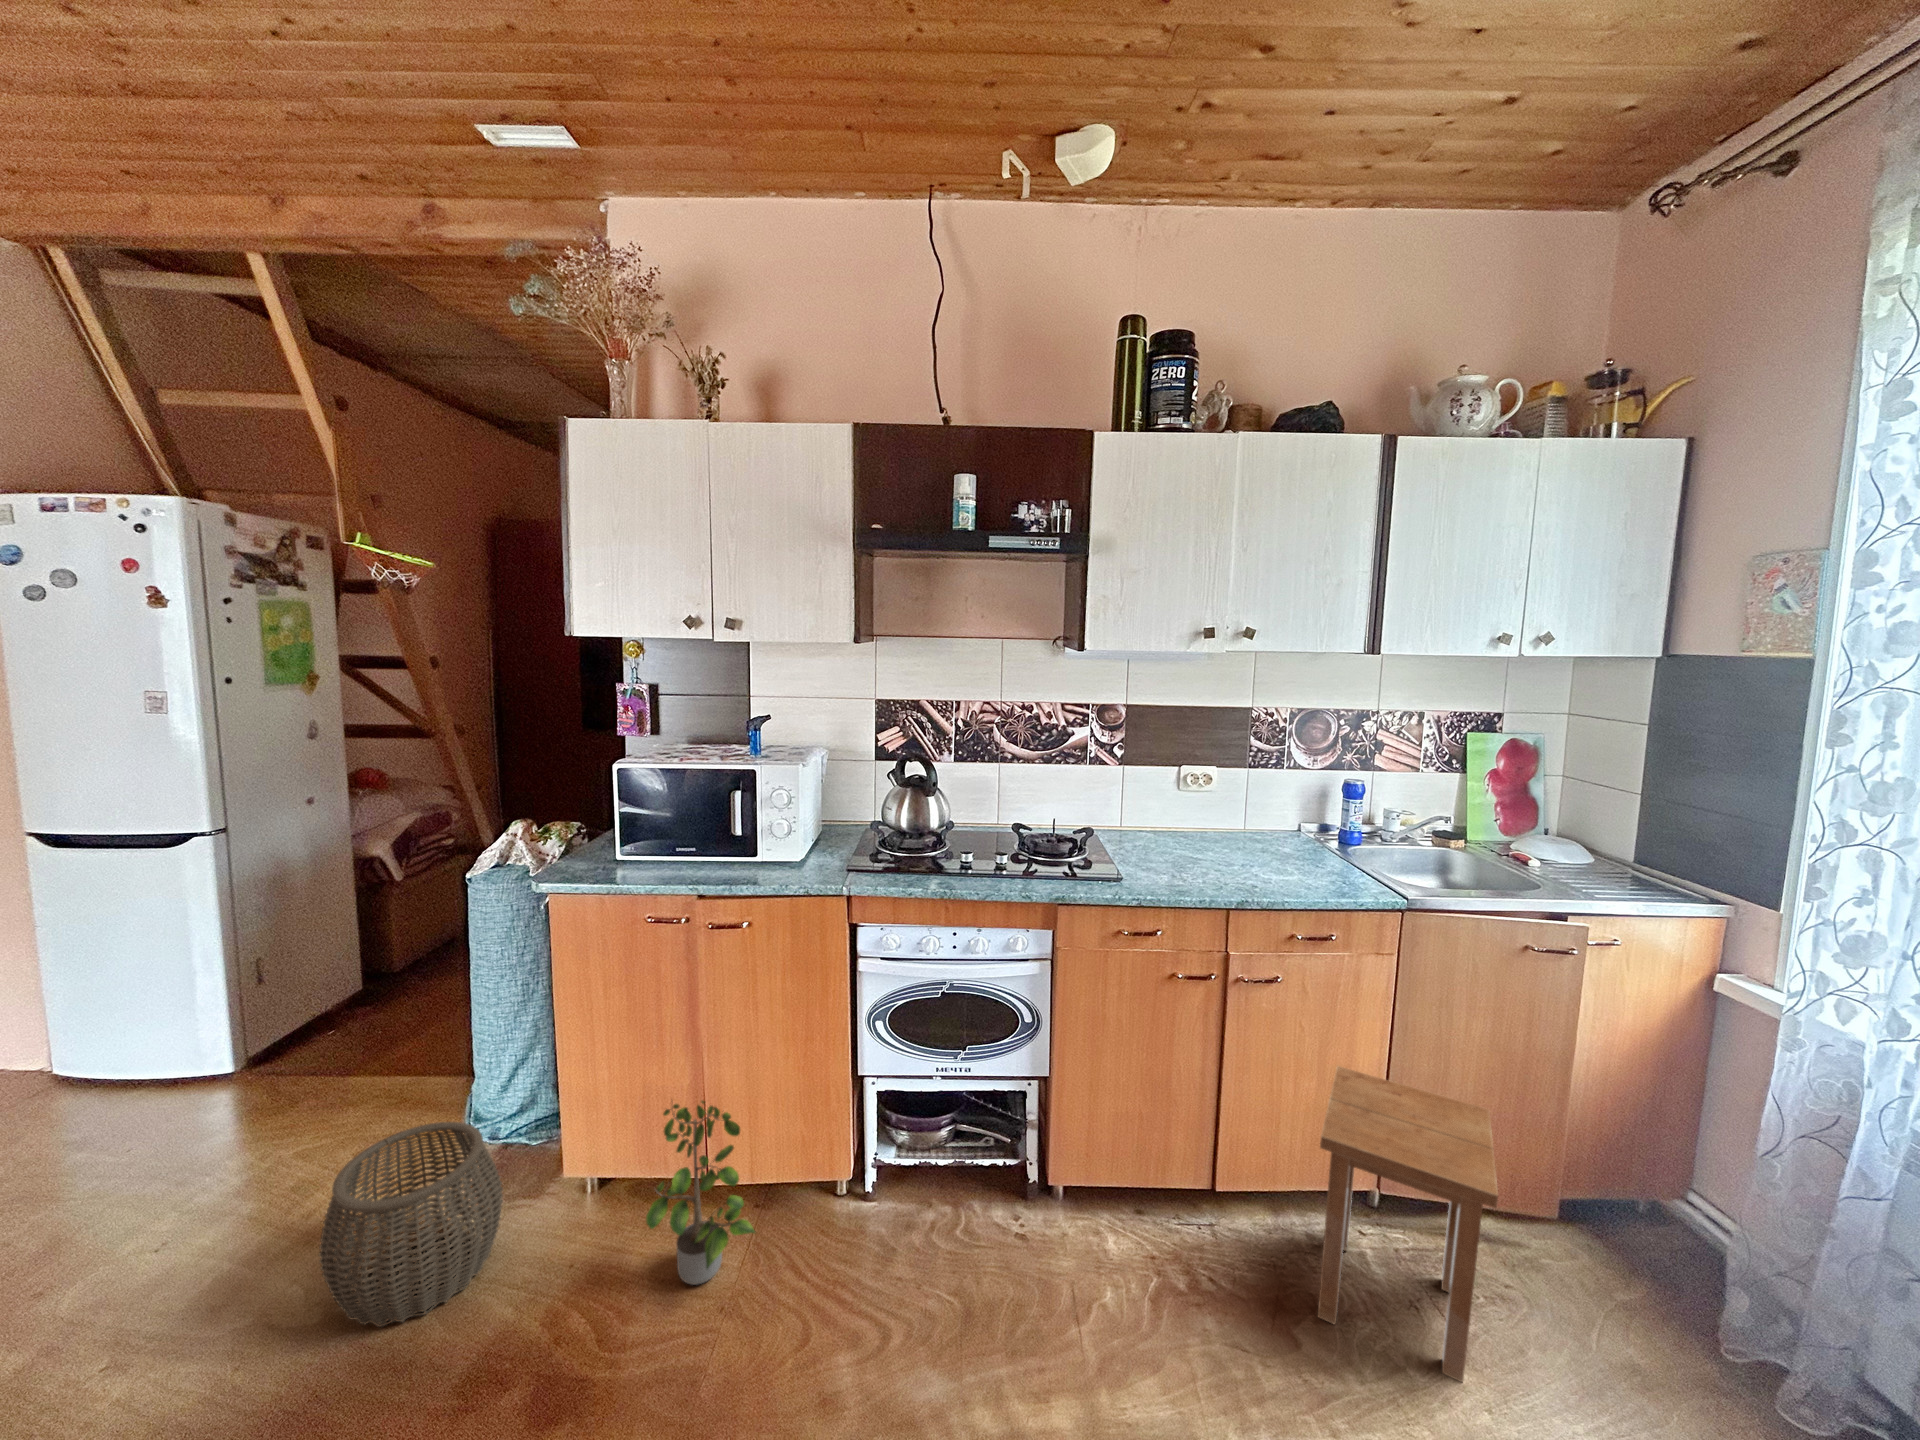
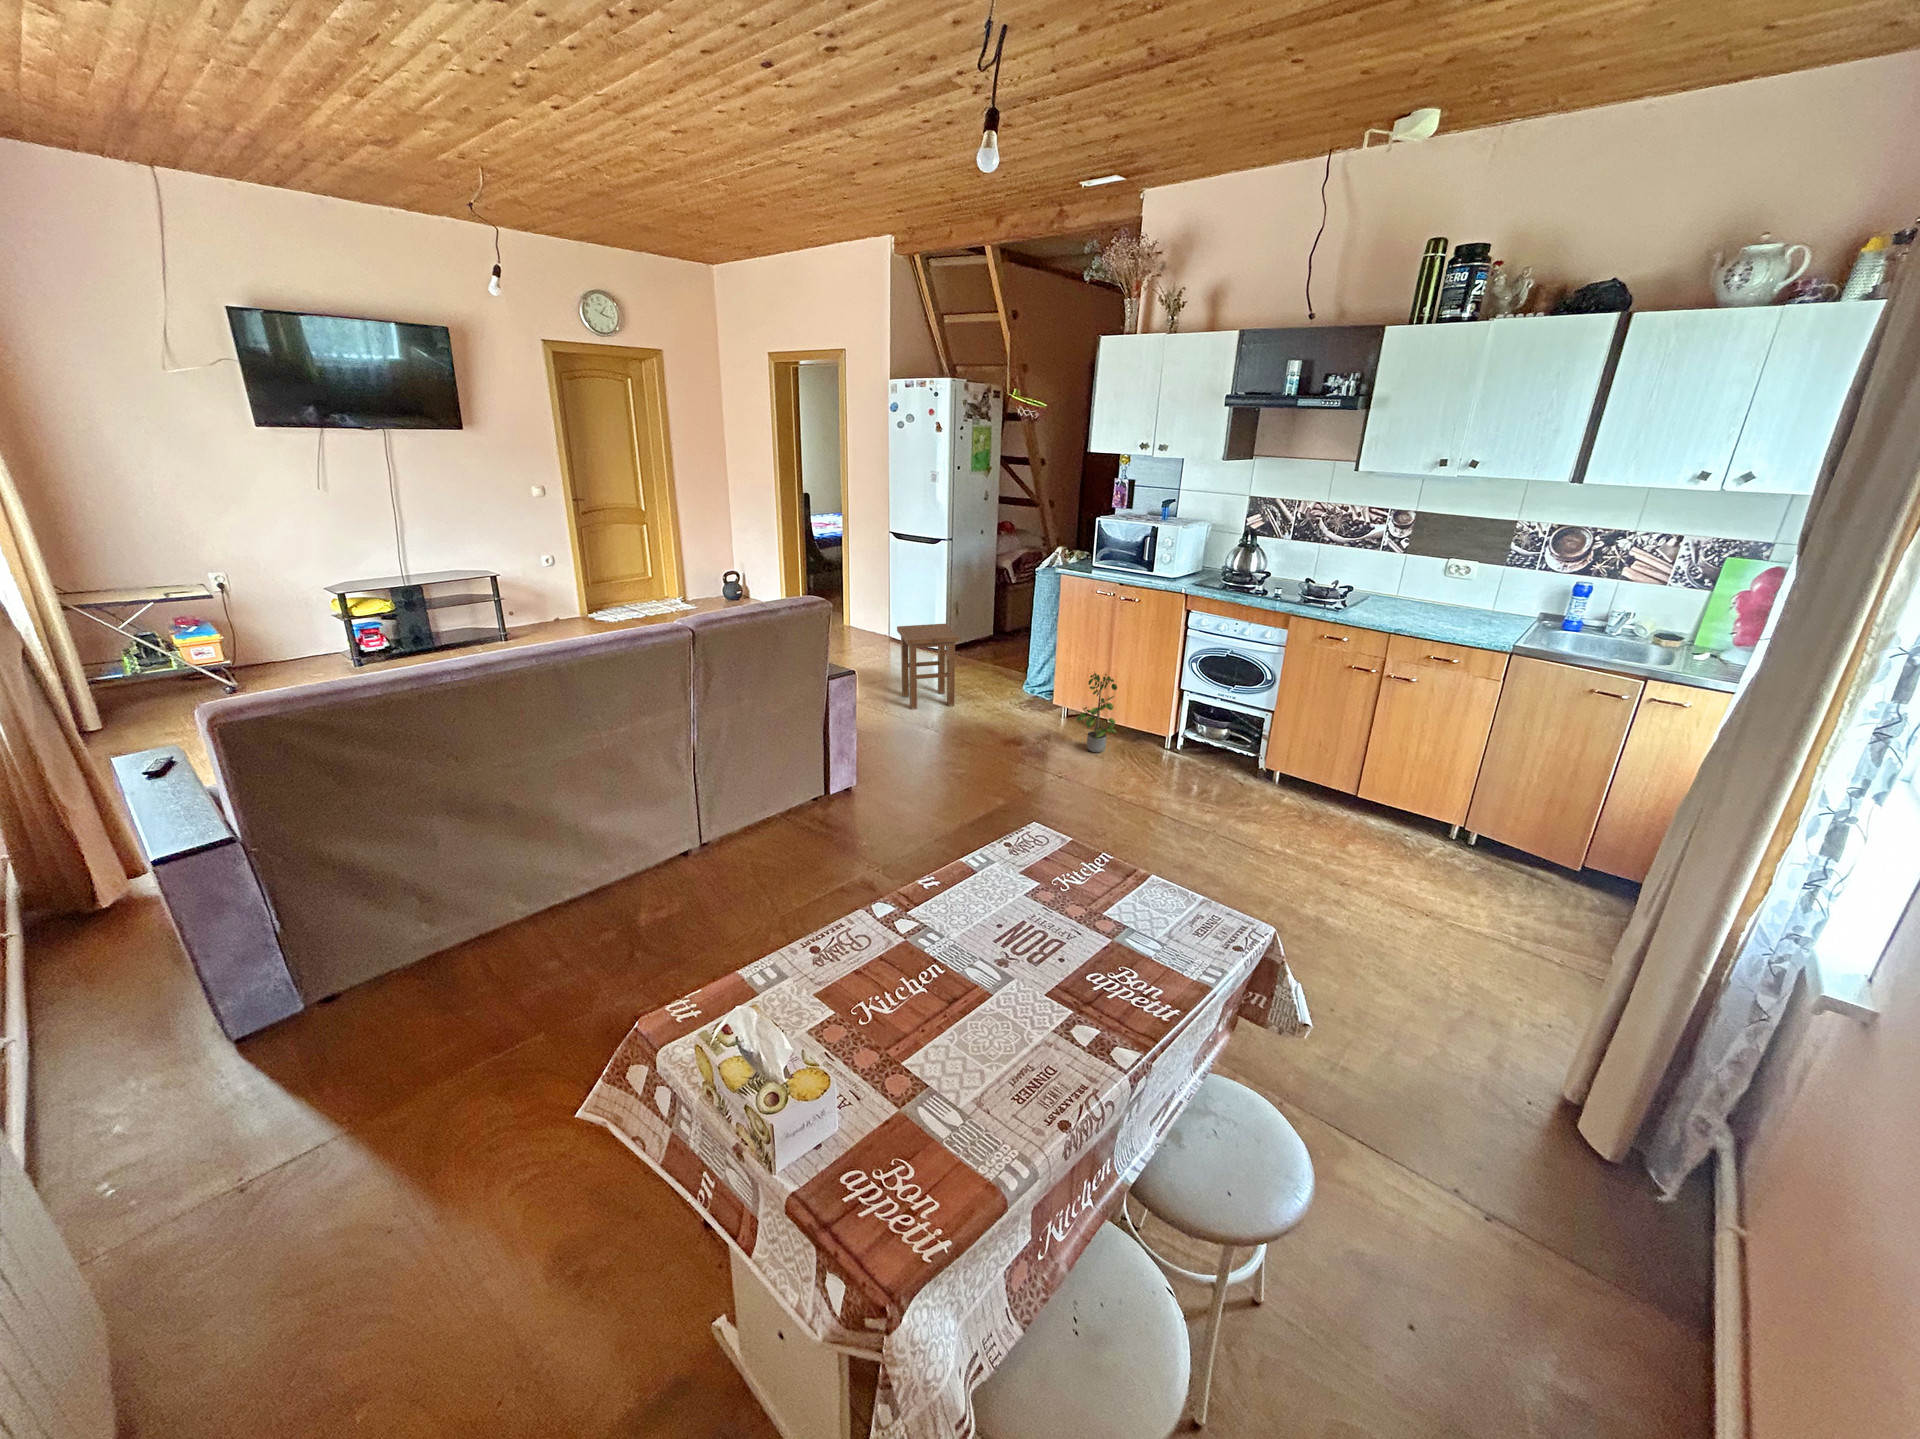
stool: present [1318,1066,1498,1382] -> present [897,624,959,709]
woven basket: present [319,1122,503,1327] -> none [972,666,1031,728]

